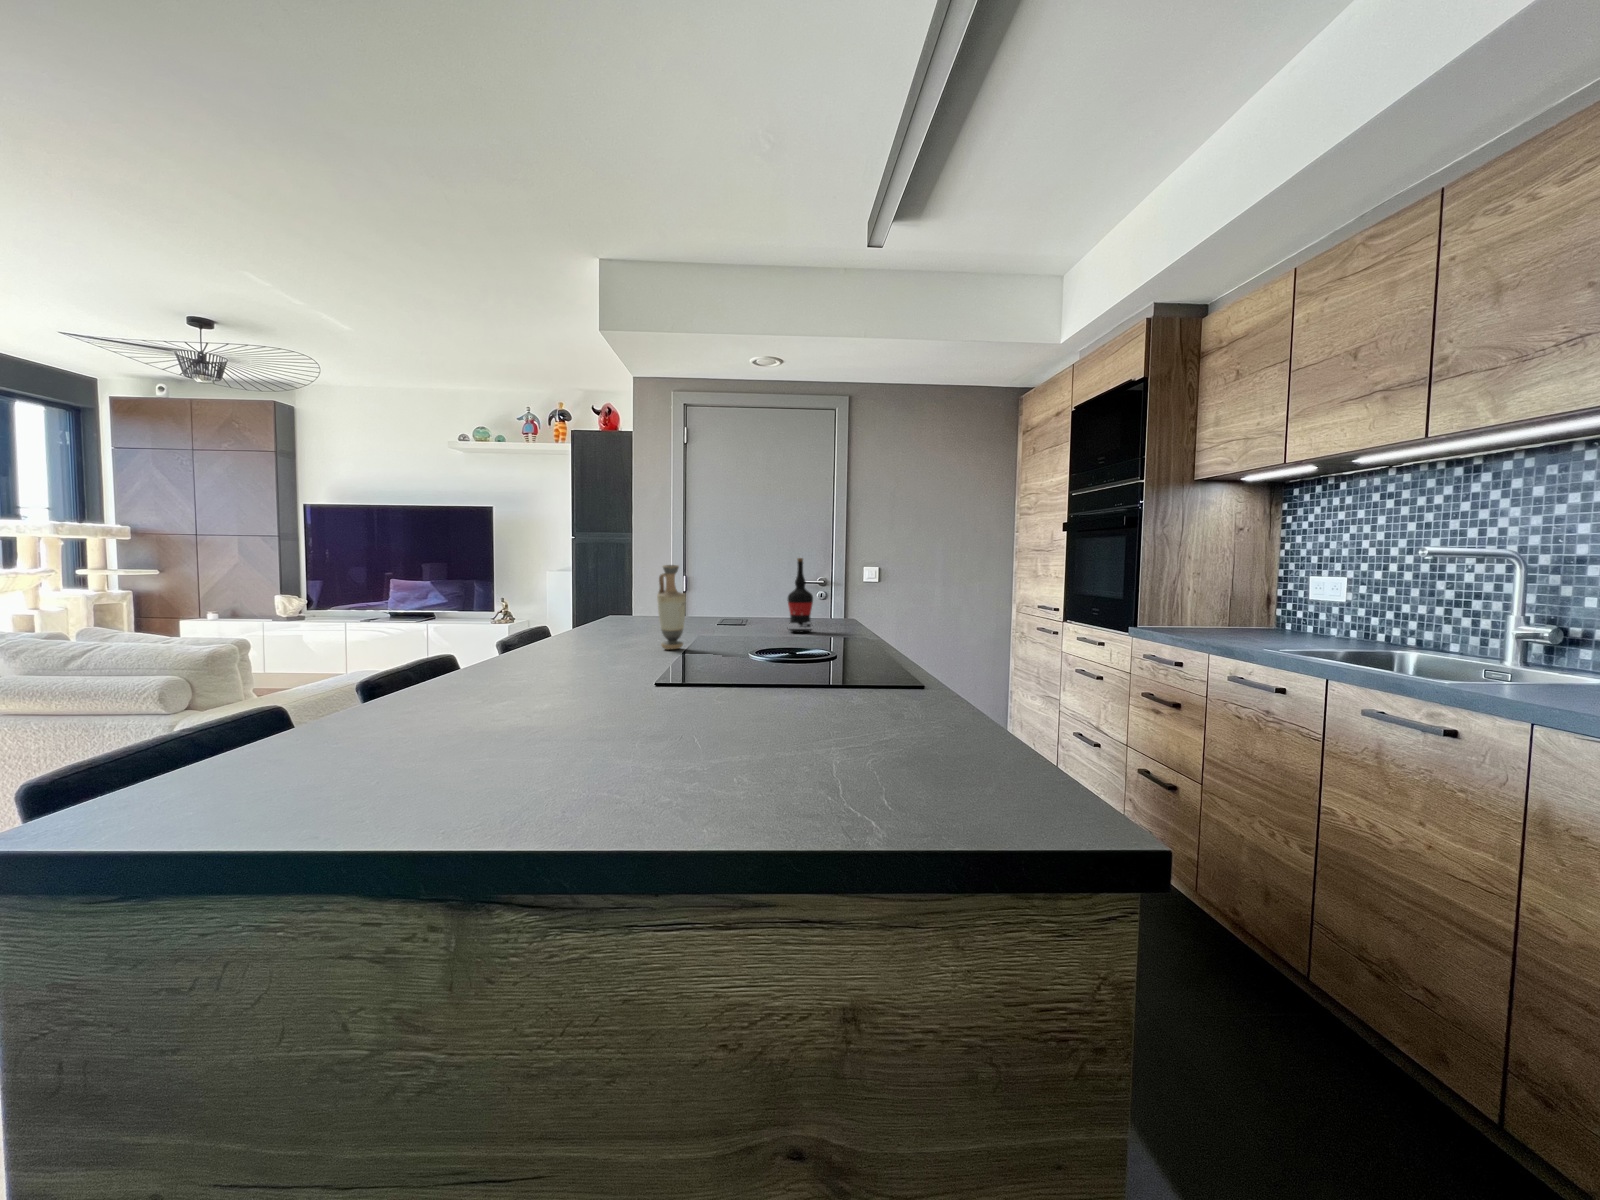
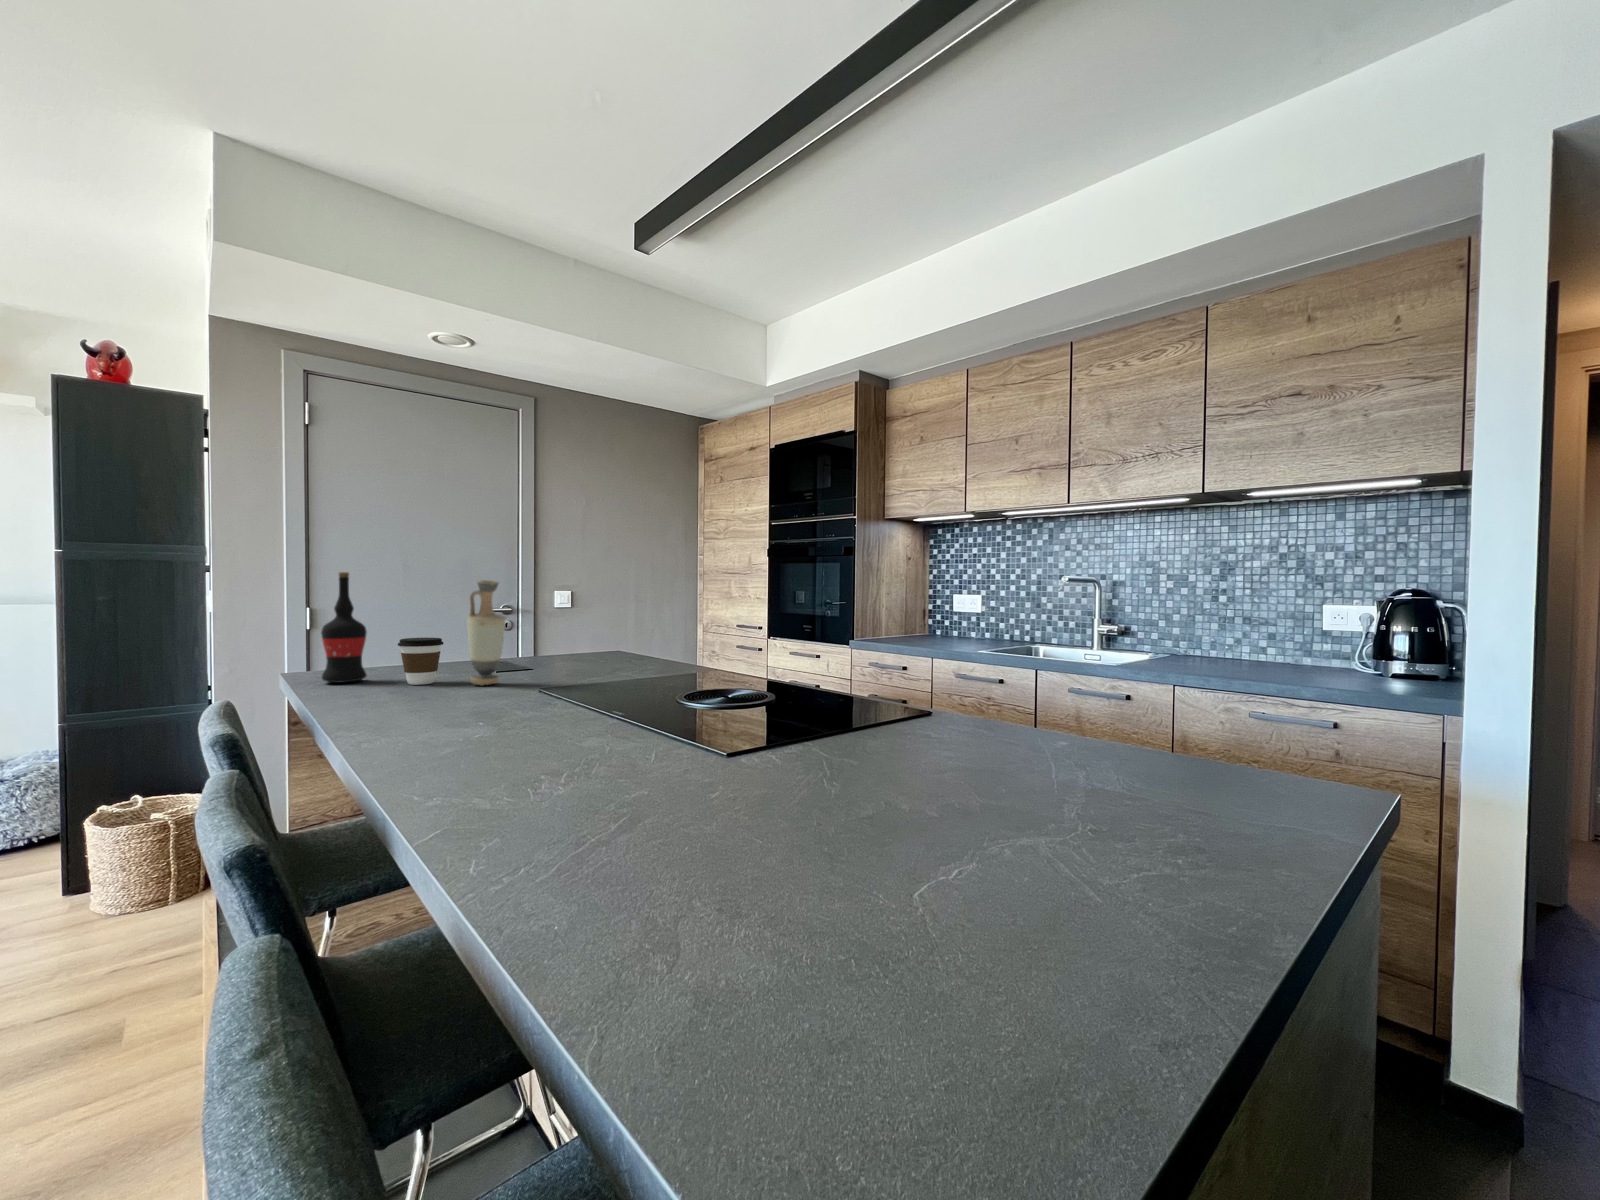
wine bottle: present [788,558,813,632] -> present [321,572,367,683]
coffee cup: none [625,609,657,645] -> present [398,638,444,685]

